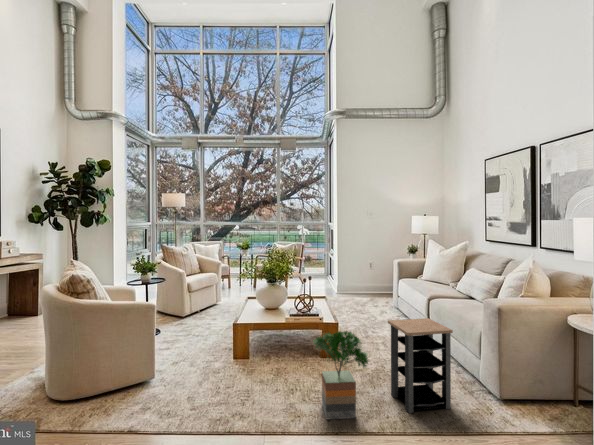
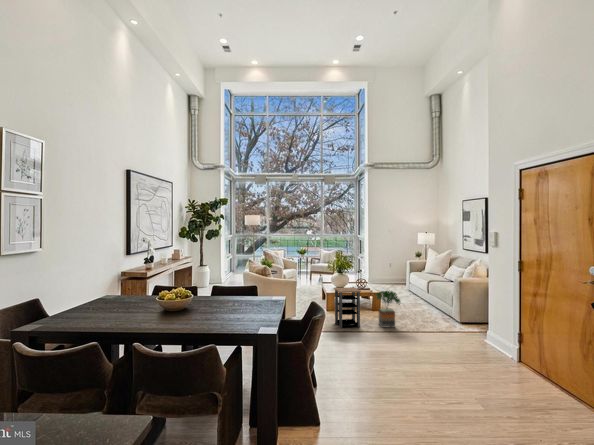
side table: present [388,318,453,413] -> present [334,287,361,328]

